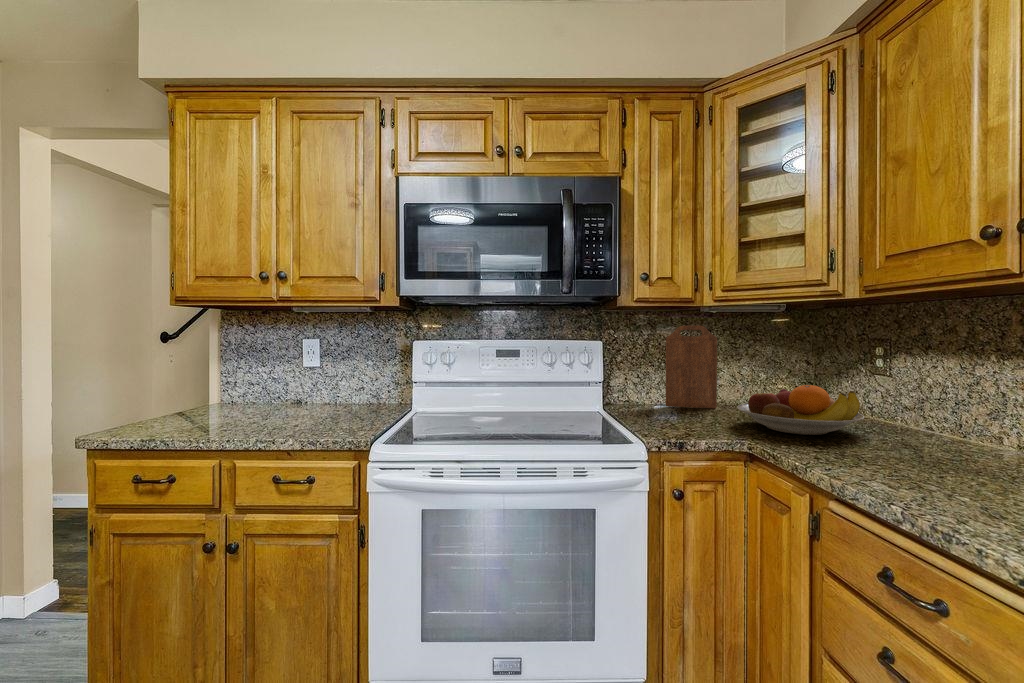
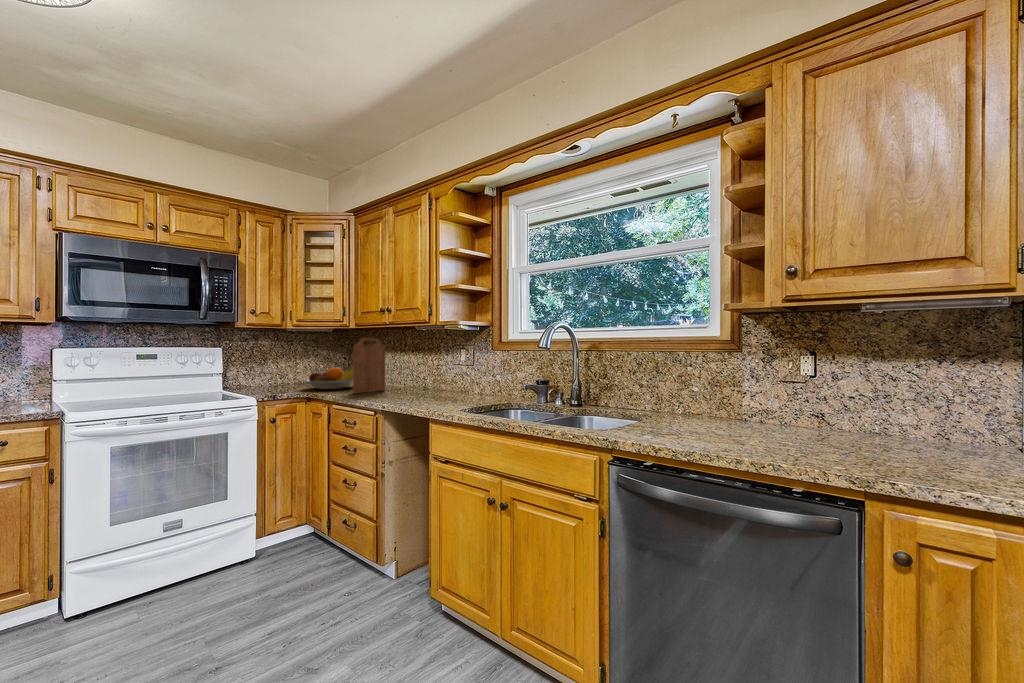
cutting board: present [666,326,717,409] -> present [353,338,385,392]

